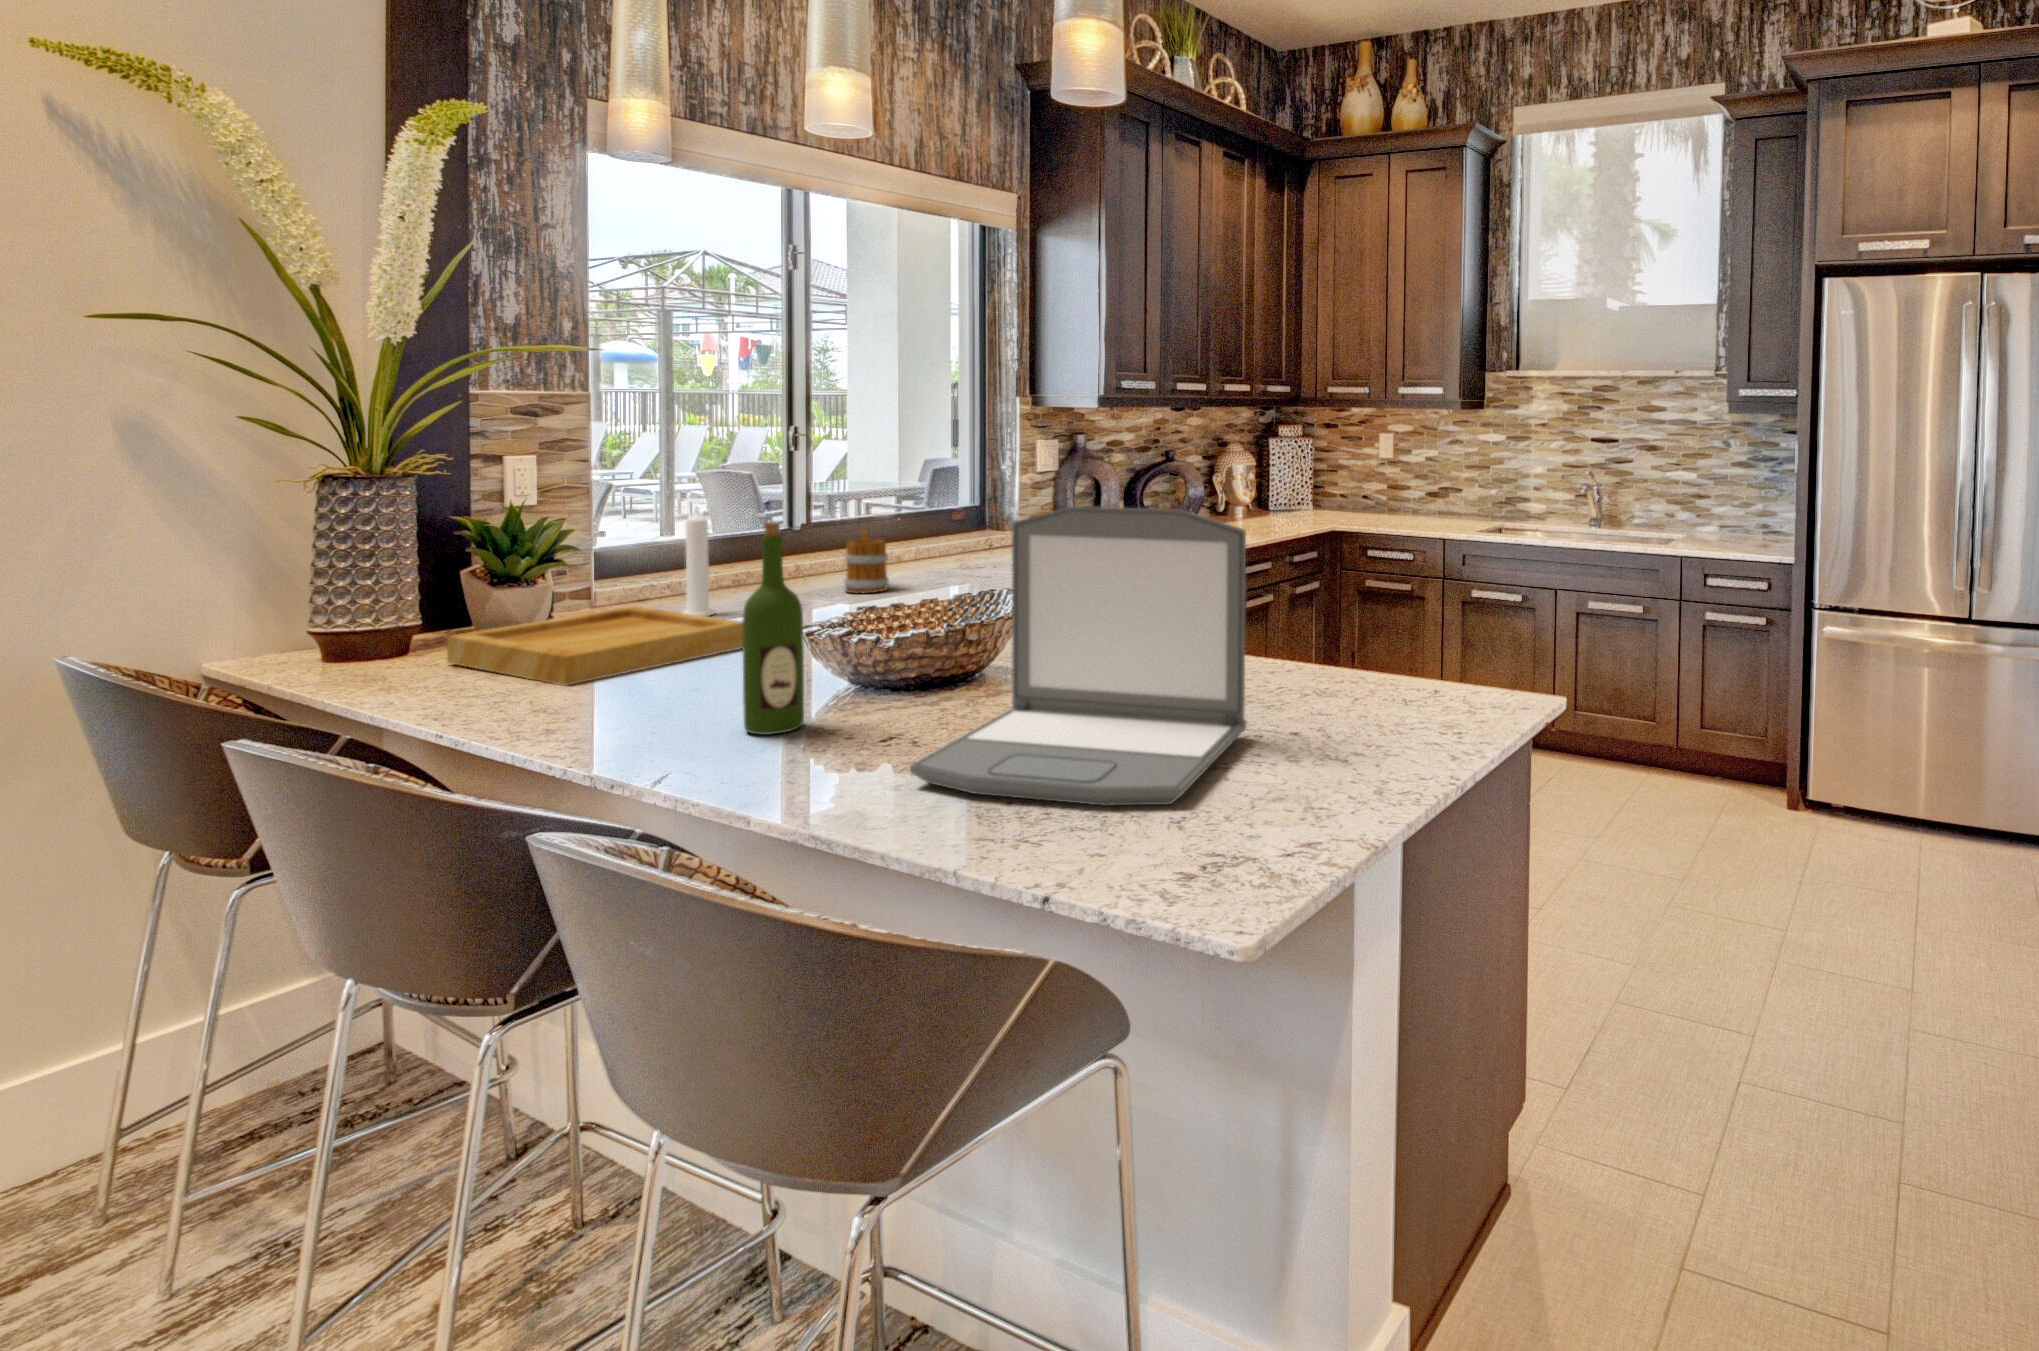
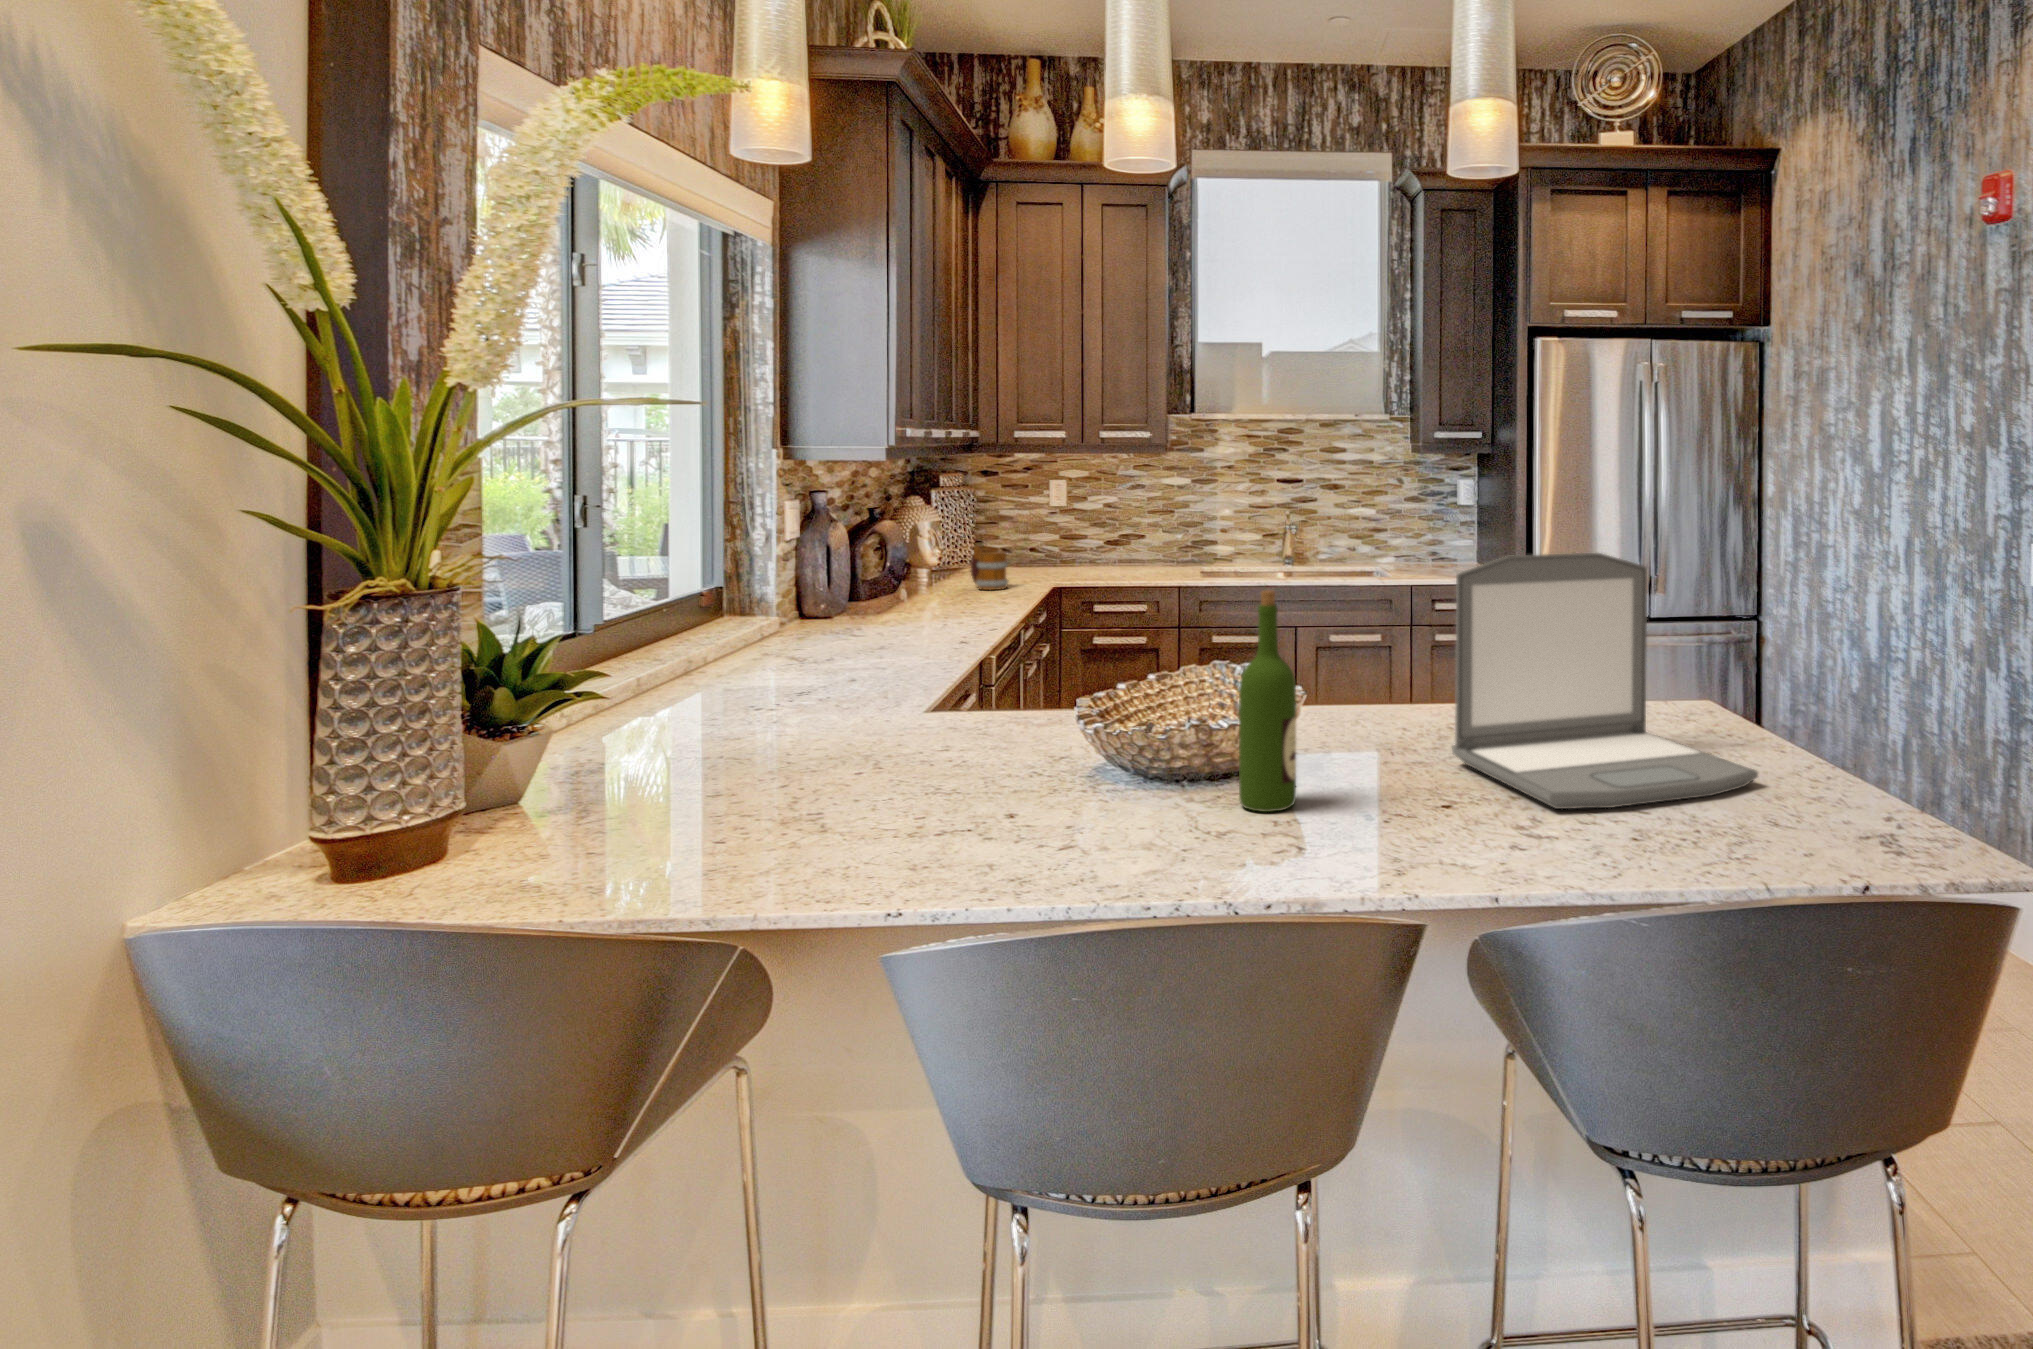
candle: present [681,506,715,616] -> none [667,597,712,744]
mug: present [844,529,889,593] -> present [970,546,1009,590]
tray: present [447,607,743,686] -> none [594,727,915,829]

